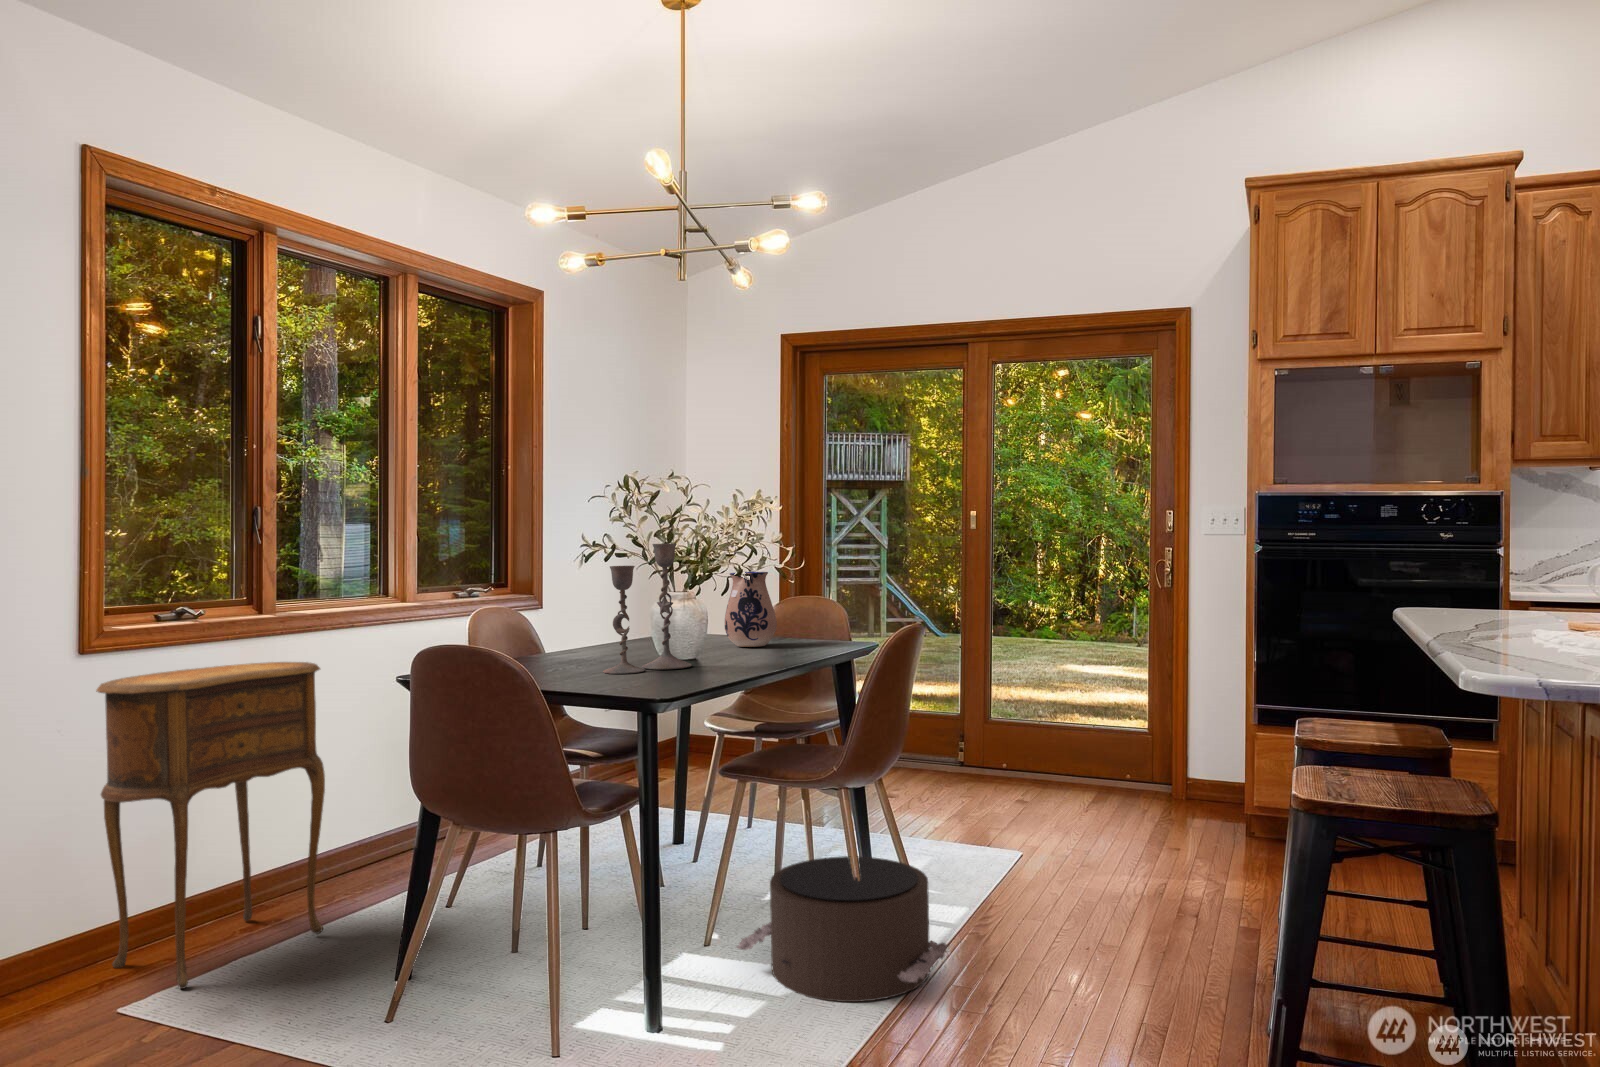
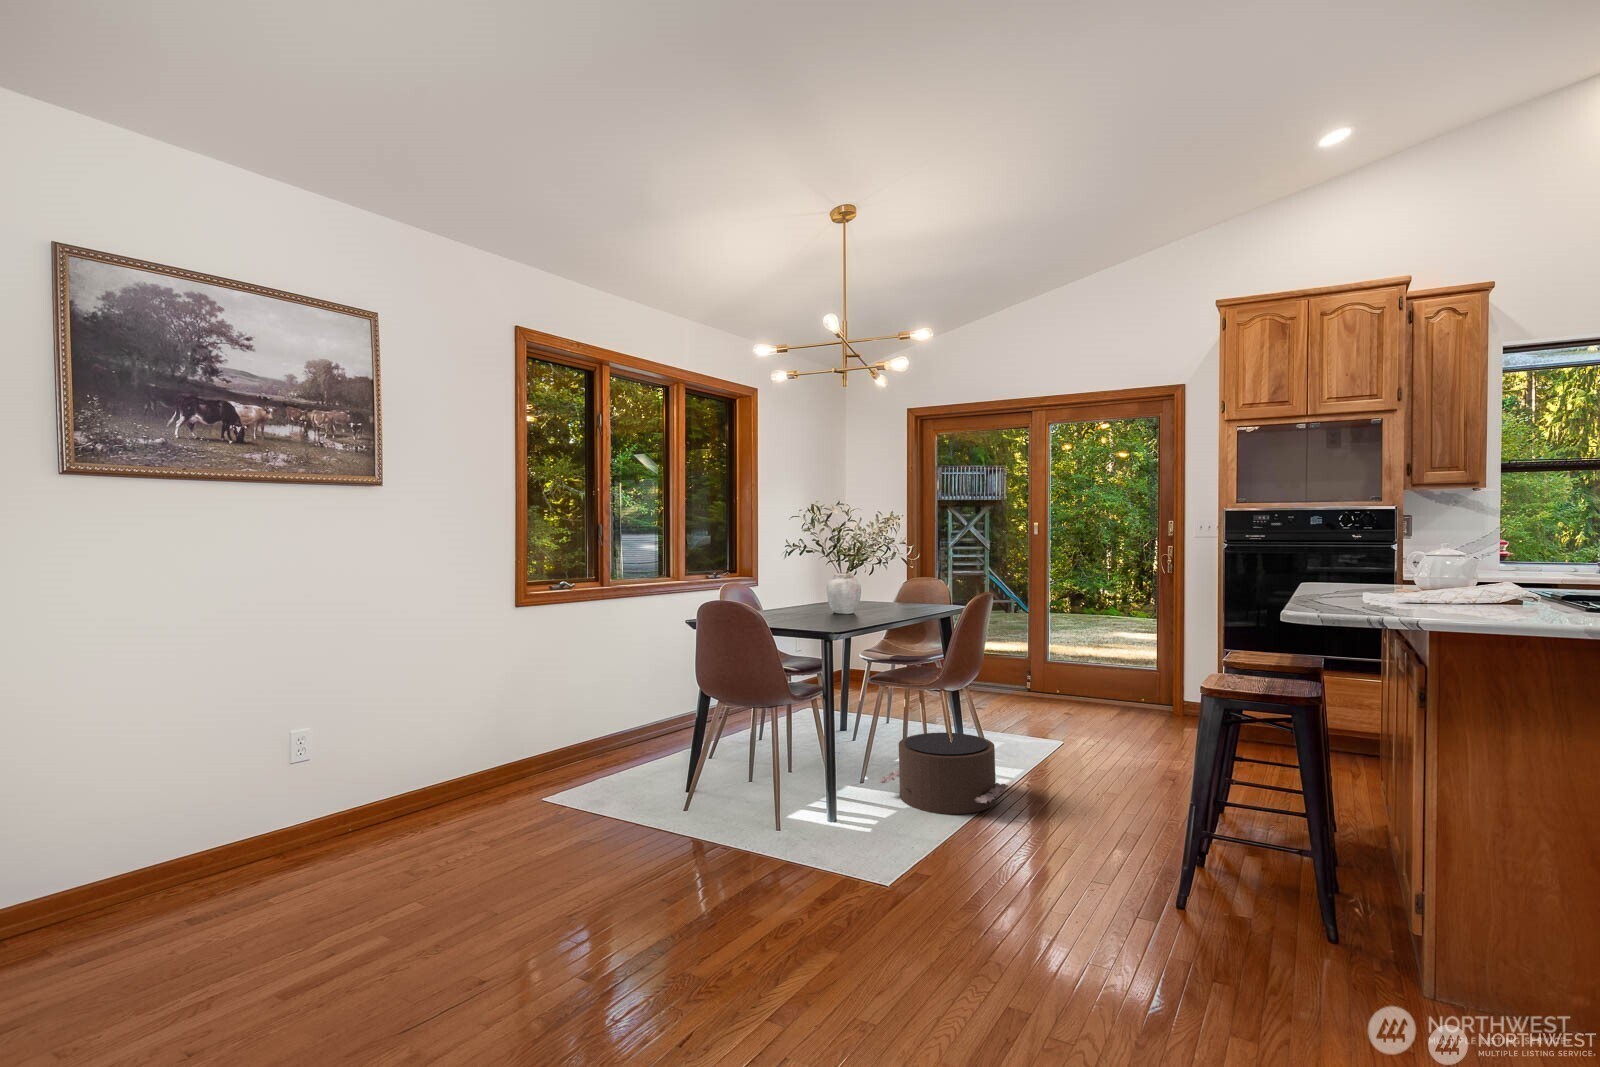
candlestick: present [603,543,692,674] -> none [800,544,851,620]
ceramic pitcher: present [725,572,777,647] -> none [871,561,903,607]
side table: present [96,662,325,989] -> none [528,612,644,789]

